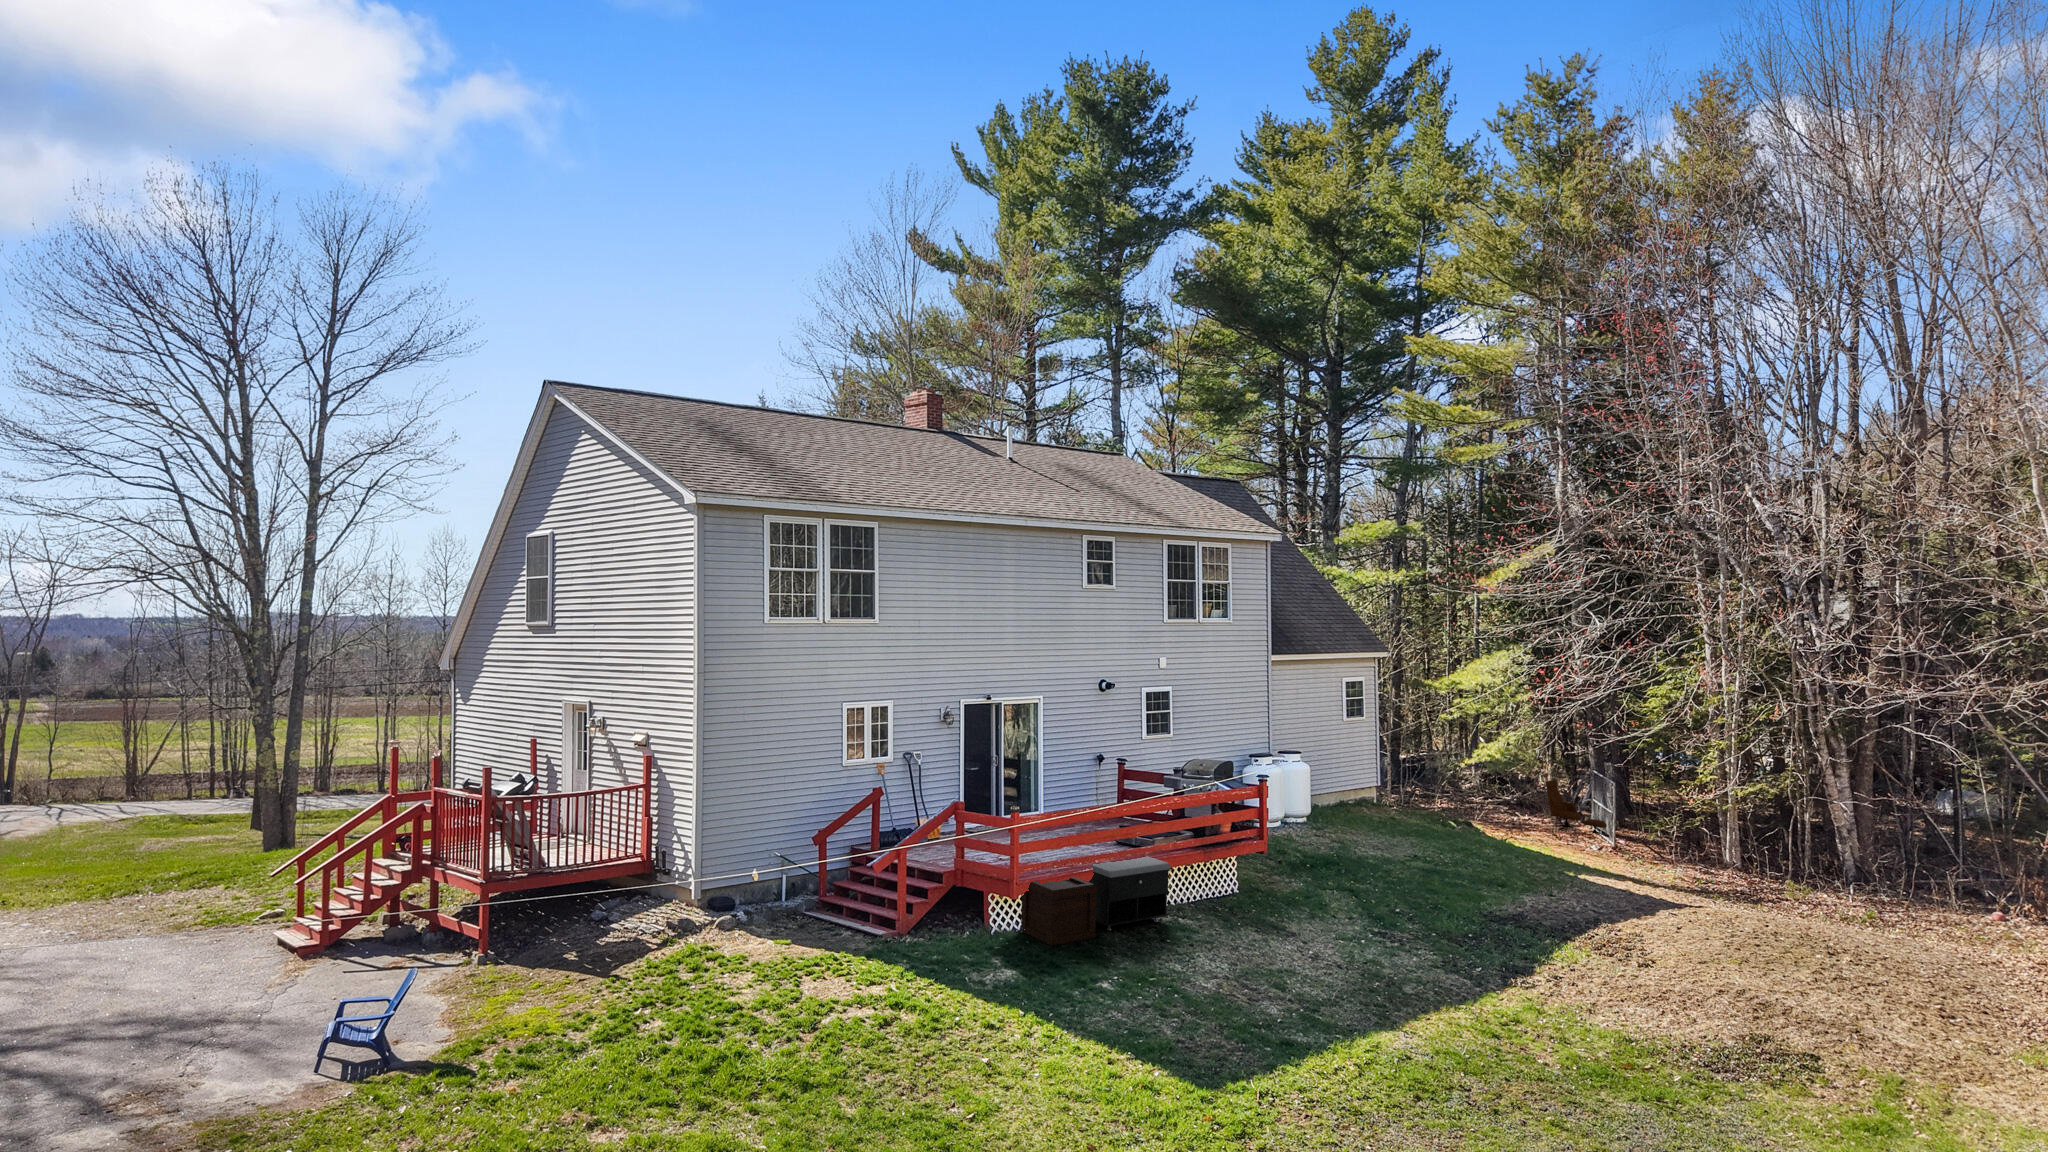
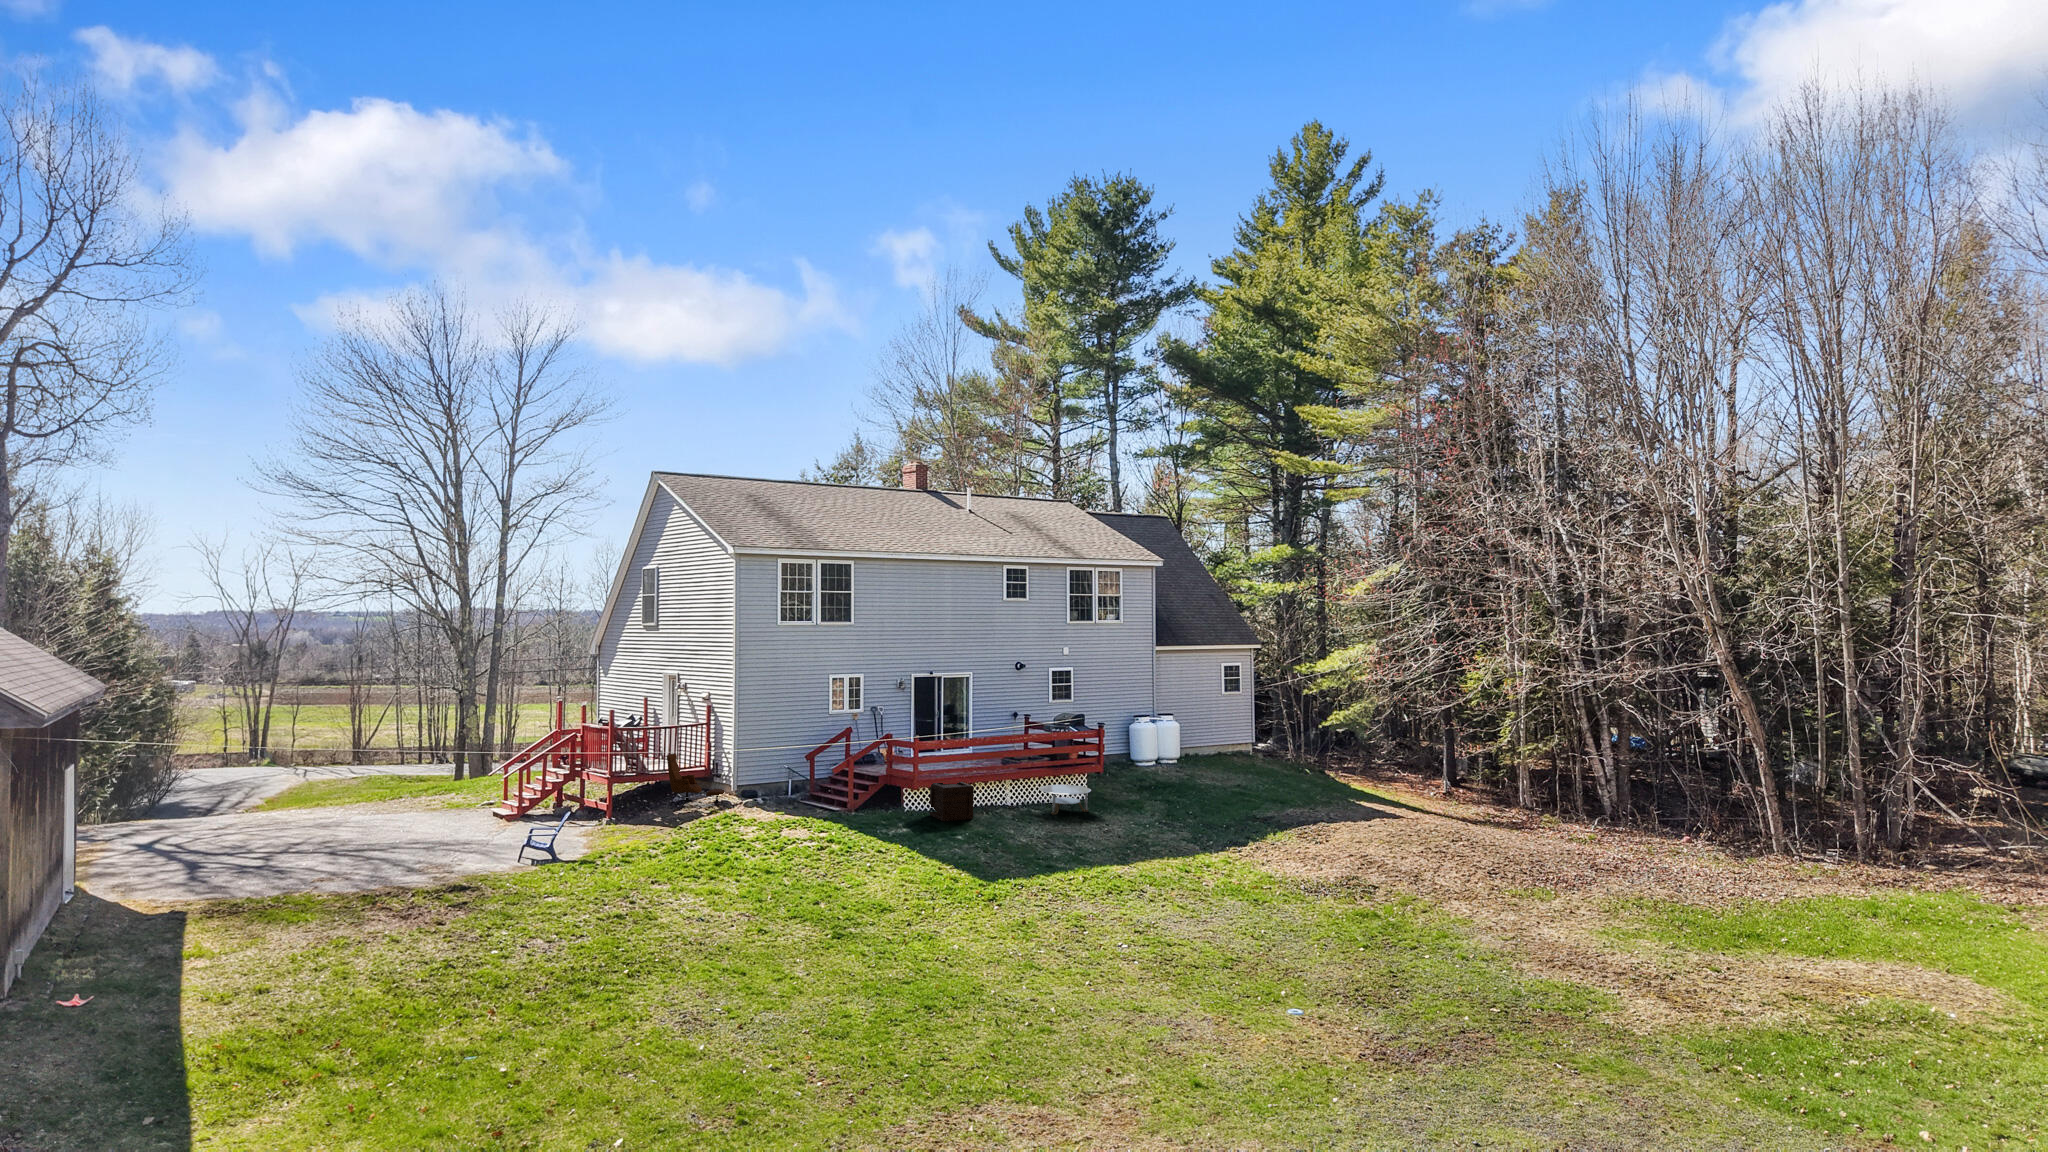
lounge chair: present [1545,781,1607,836] -> present [667,754,727,806]
storage bench: present [1089,856,1170,930] -> none [971,772,1028,816]
round table: none [1180,871,1263,924] -> present [1039,785,1091,815]

